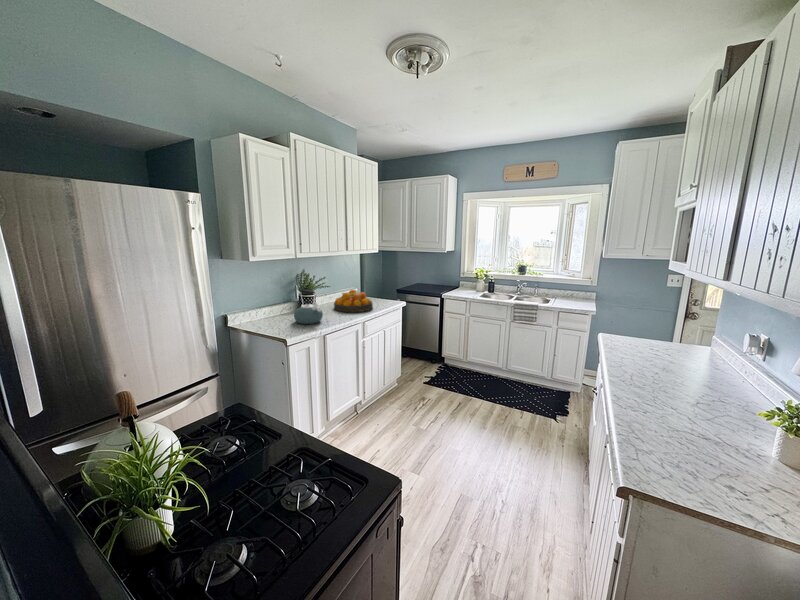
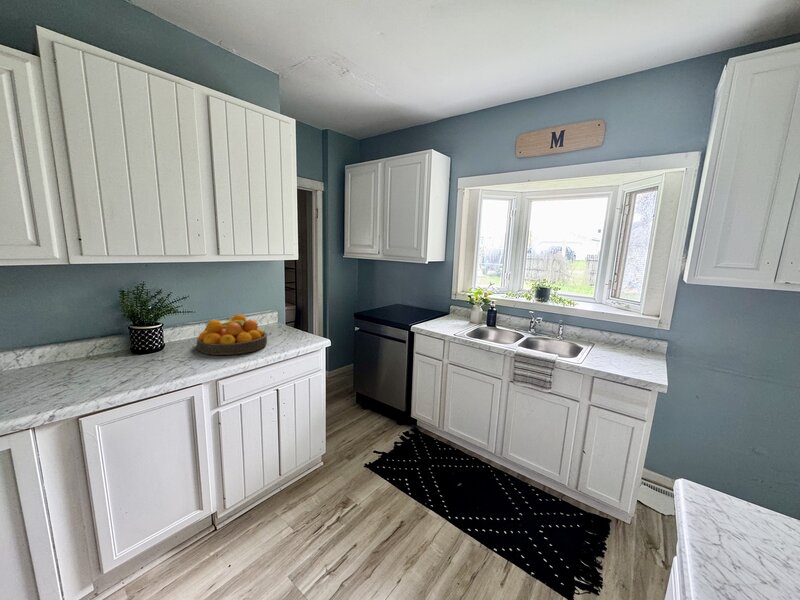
kettle: present [294,290,323,324] -> none [64,315,132,381]

